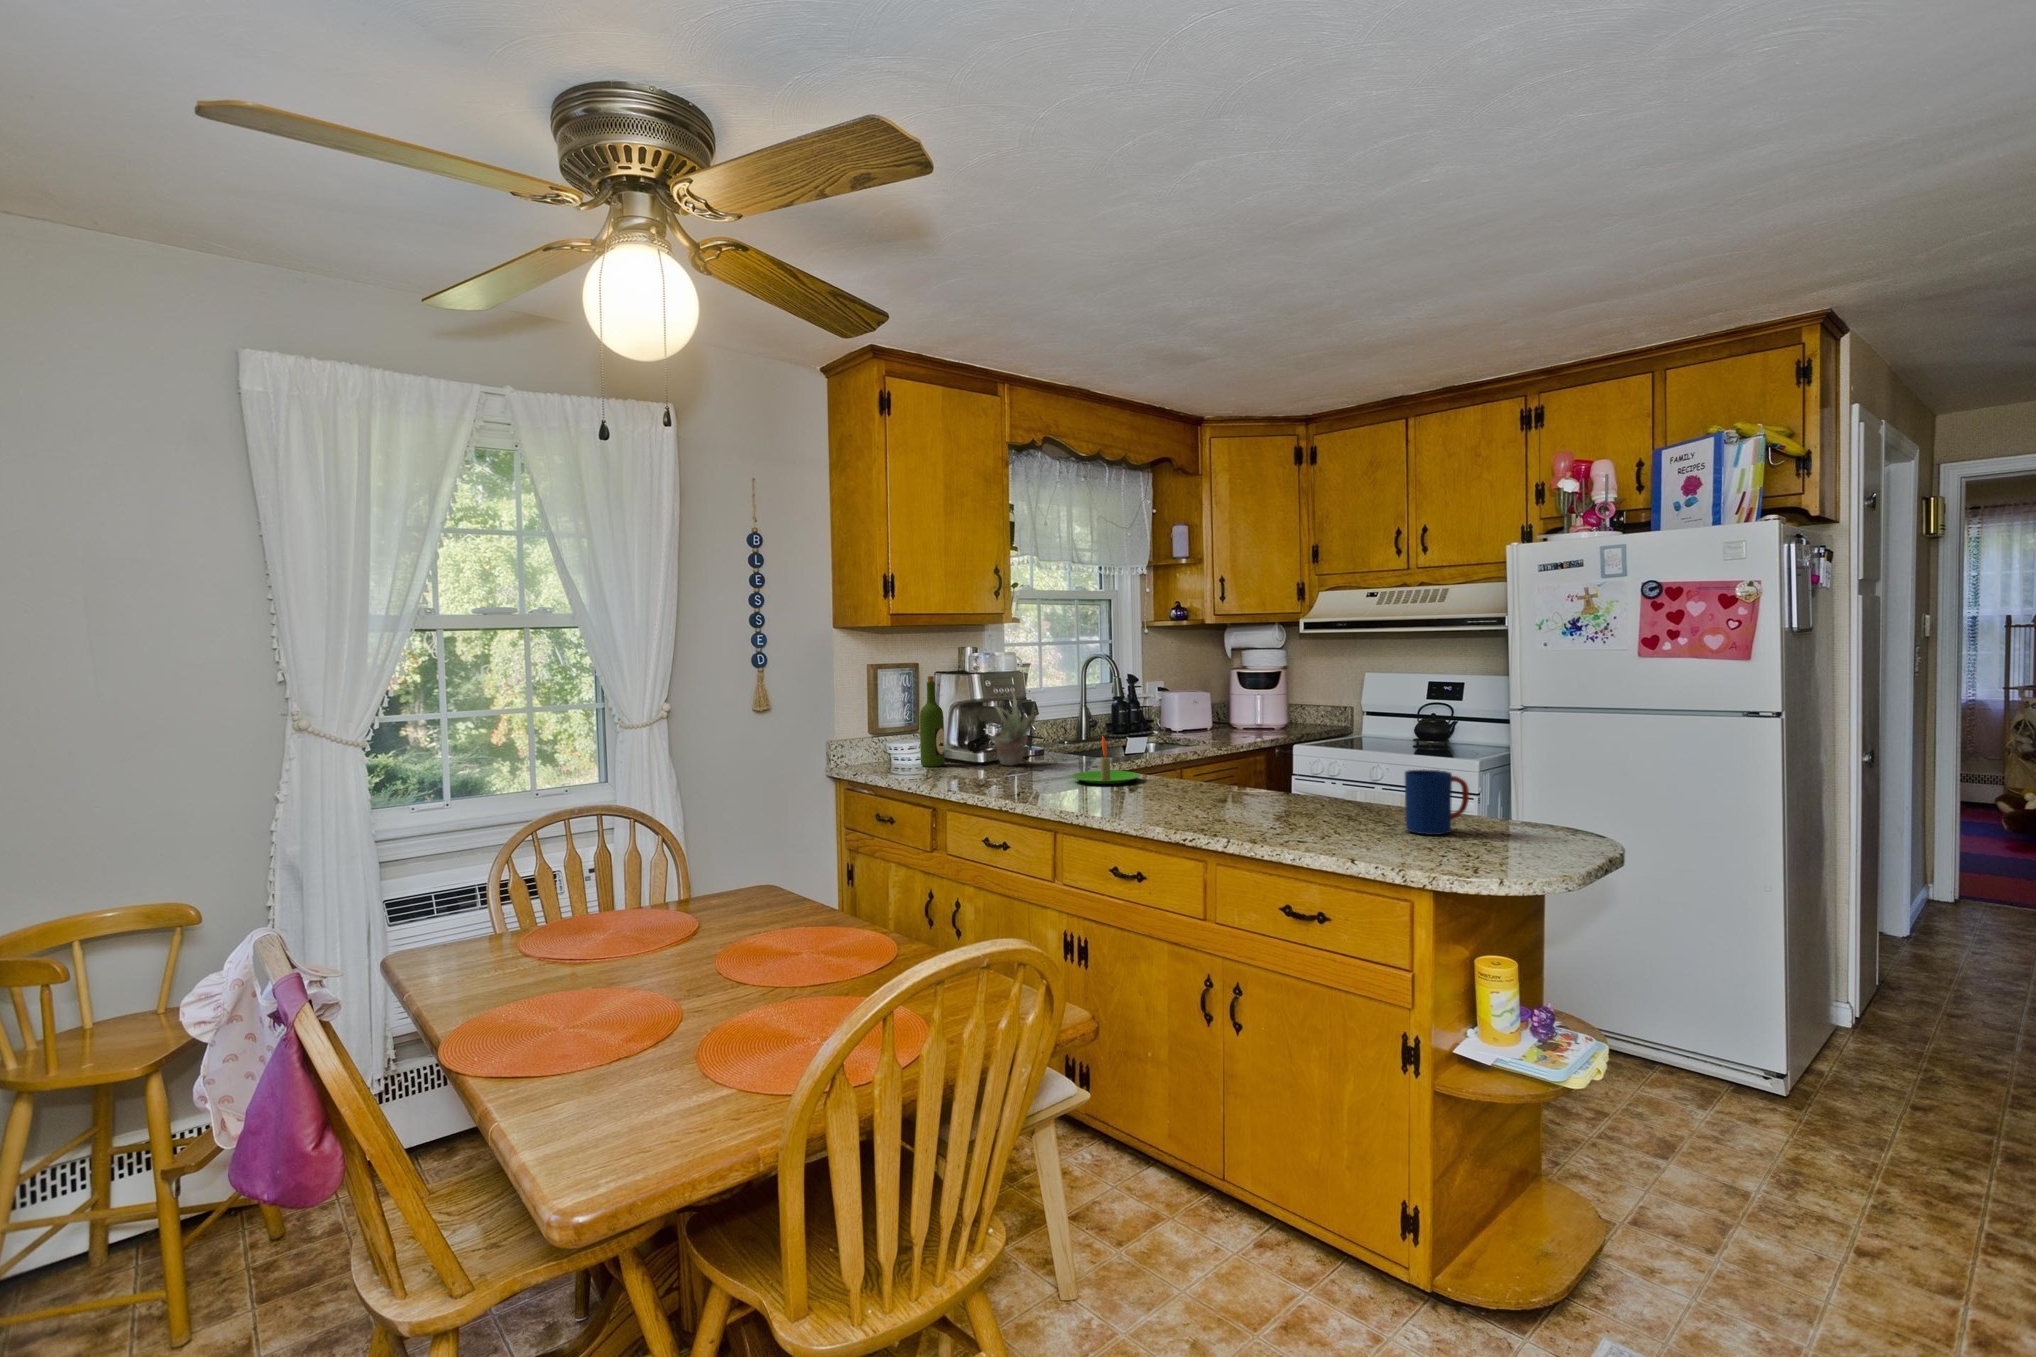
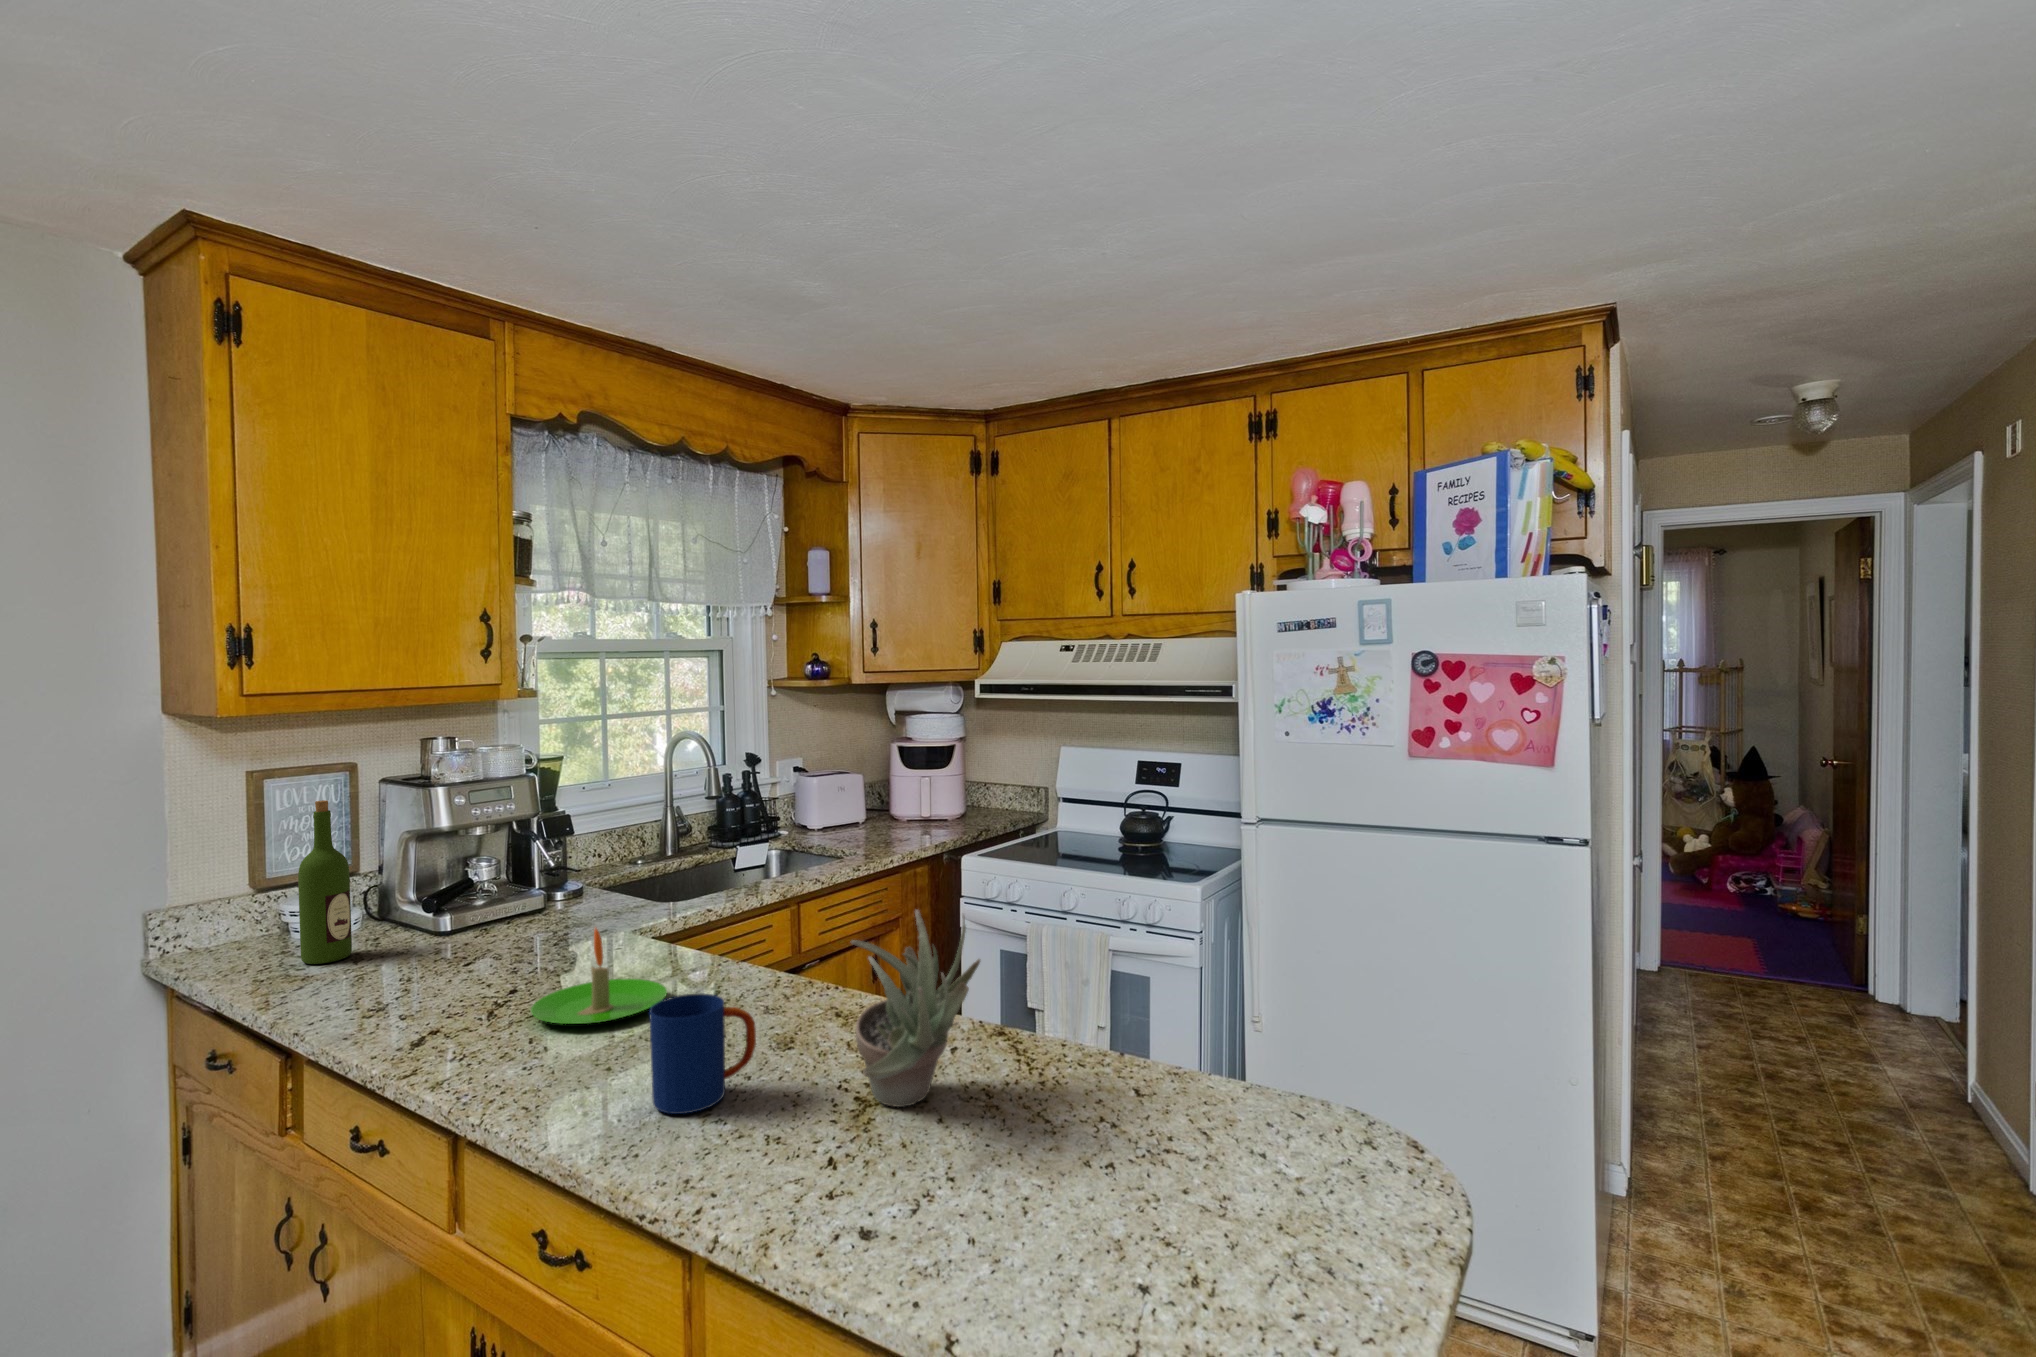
succulent plant: present [989,692,1037,765] -> present [851,910,980,1107]
mug: present [1405,770,1469,835] -> present [649,993,756,1114]

